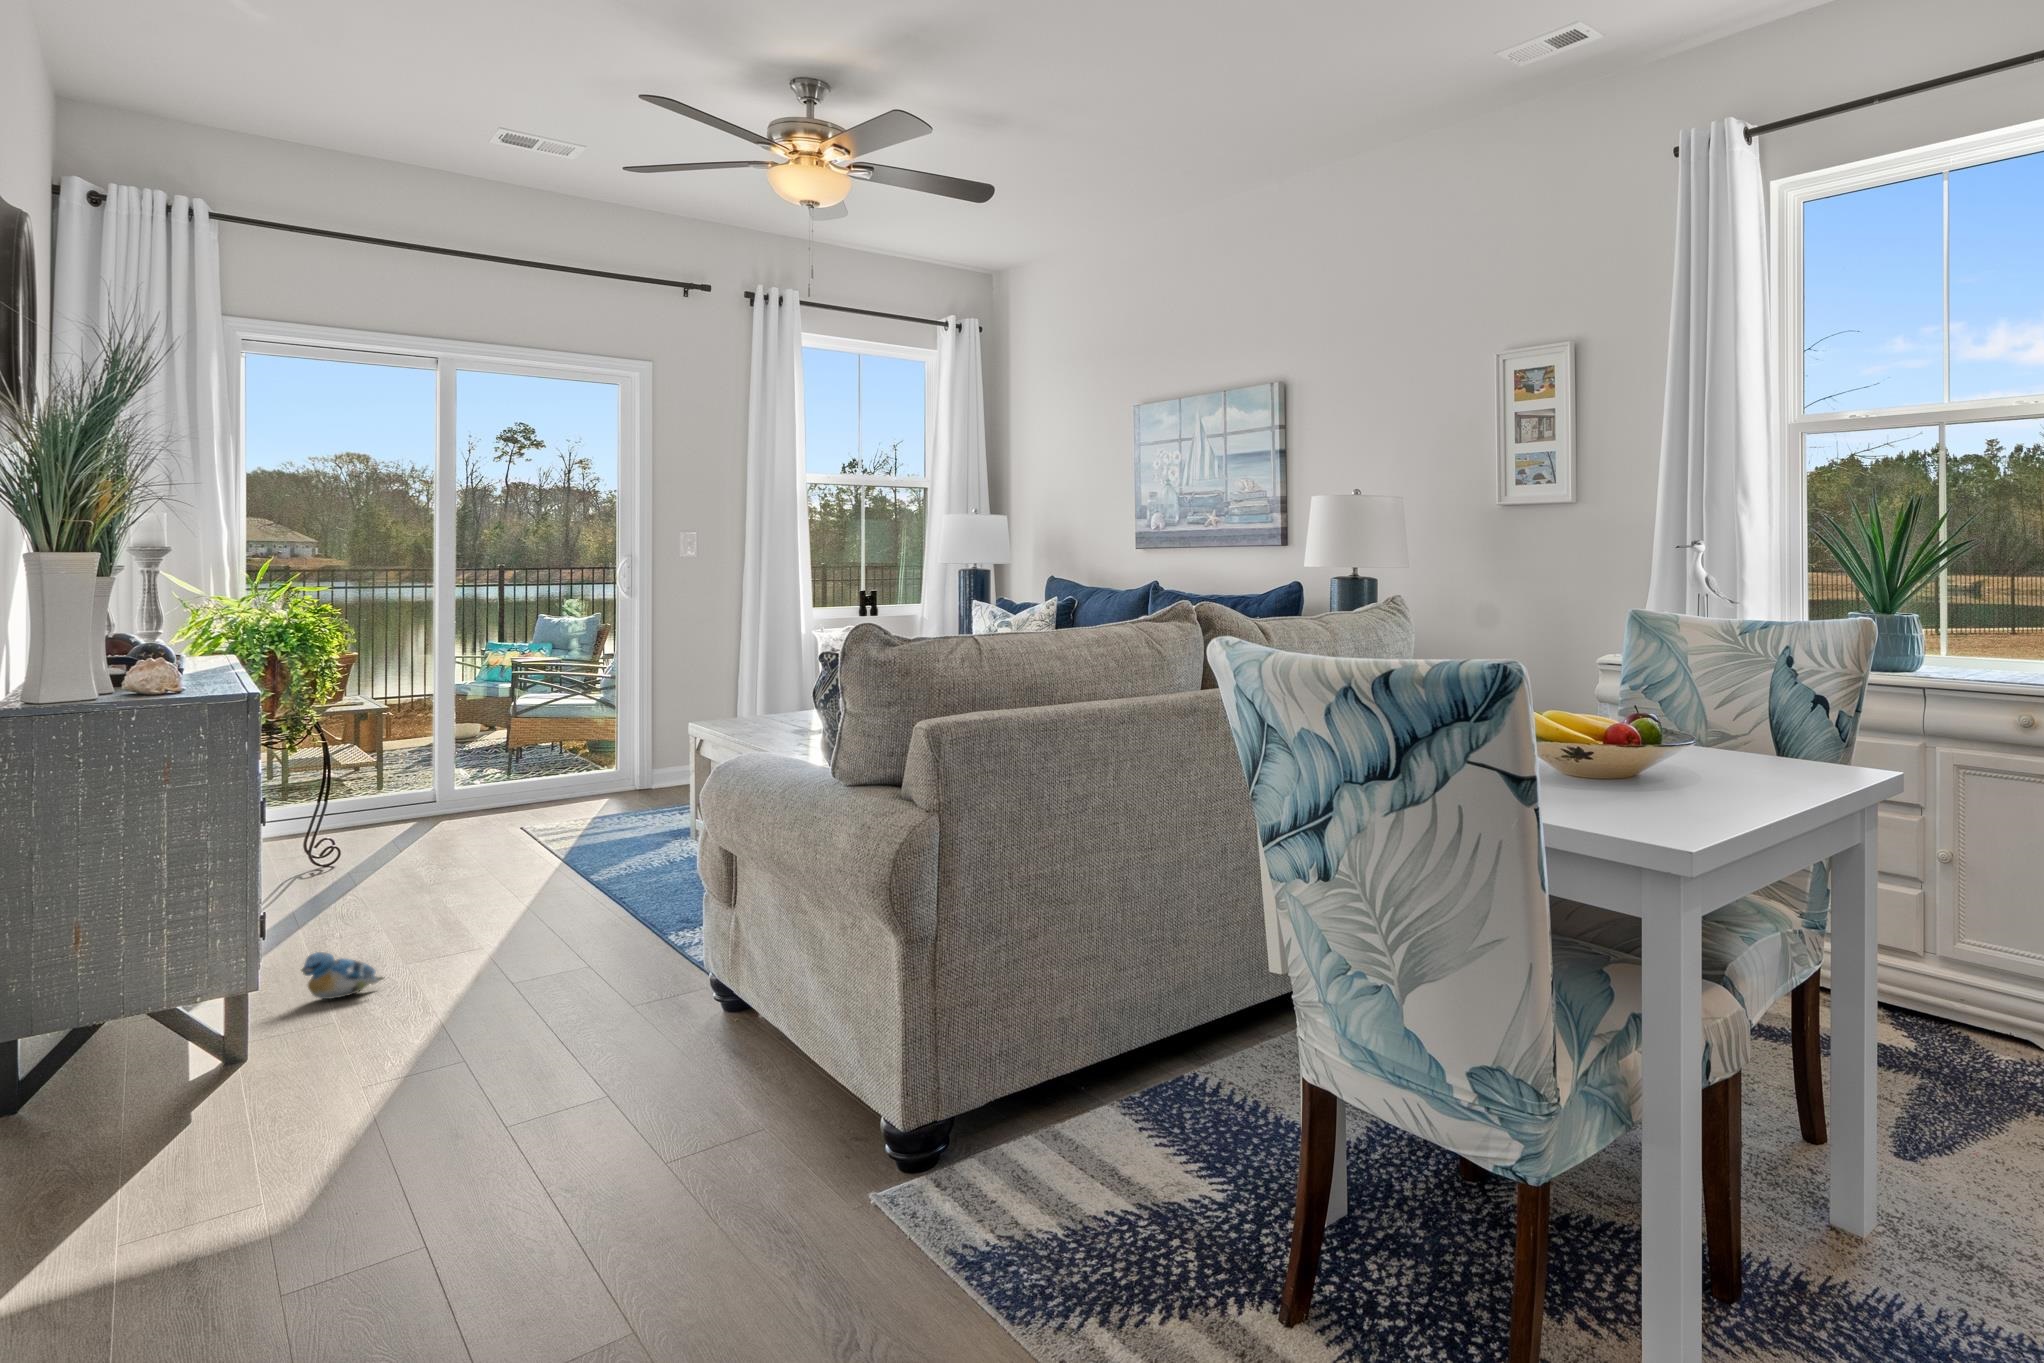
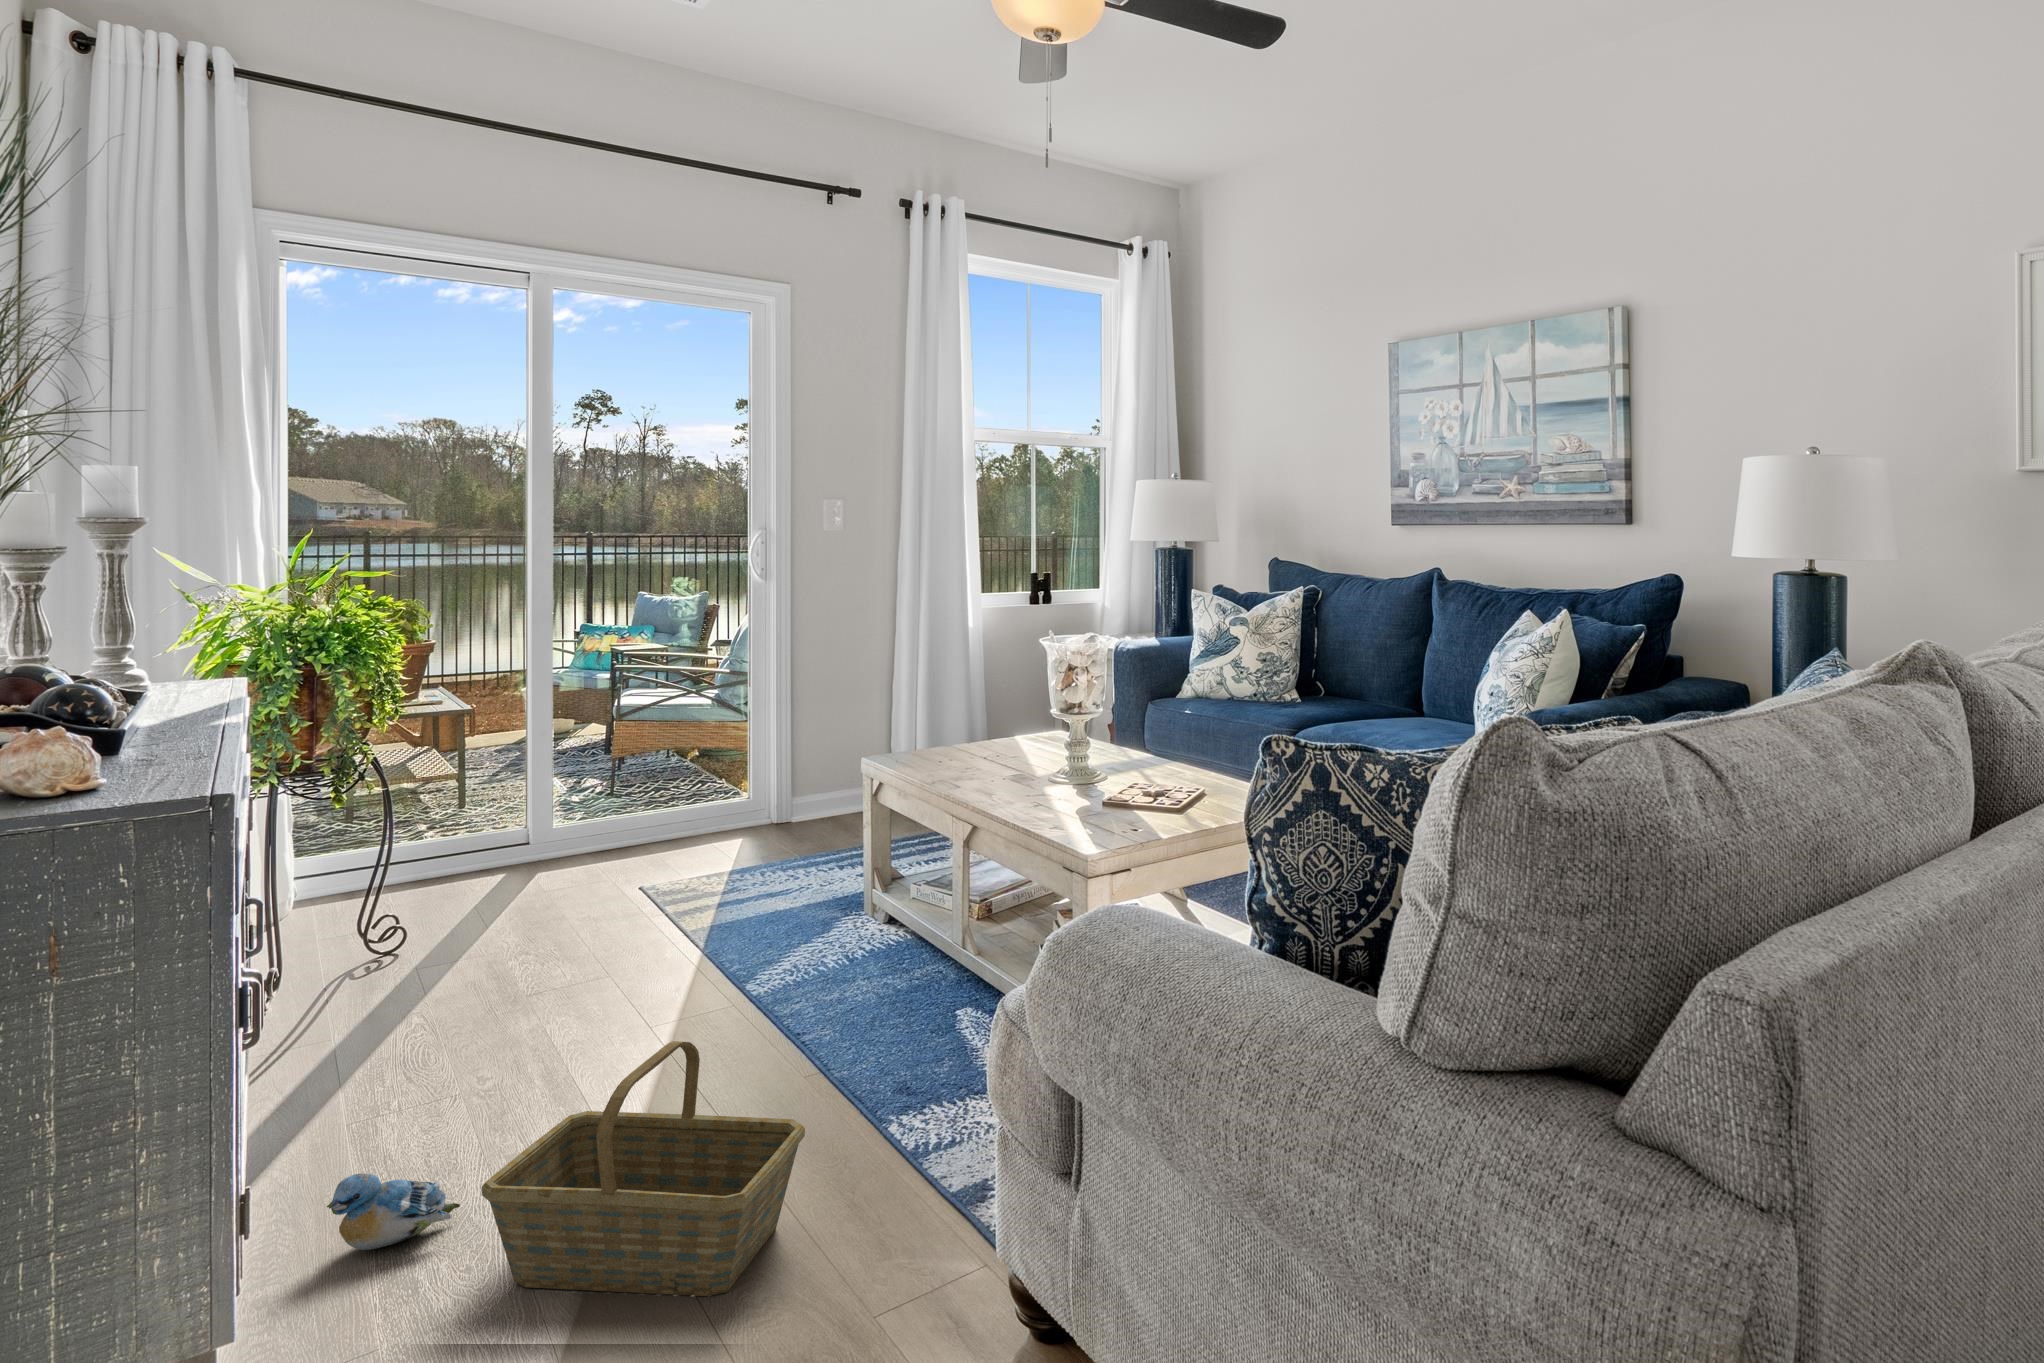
basket: none [400,870,609,1011] -> present [482,1041,805,1296]

